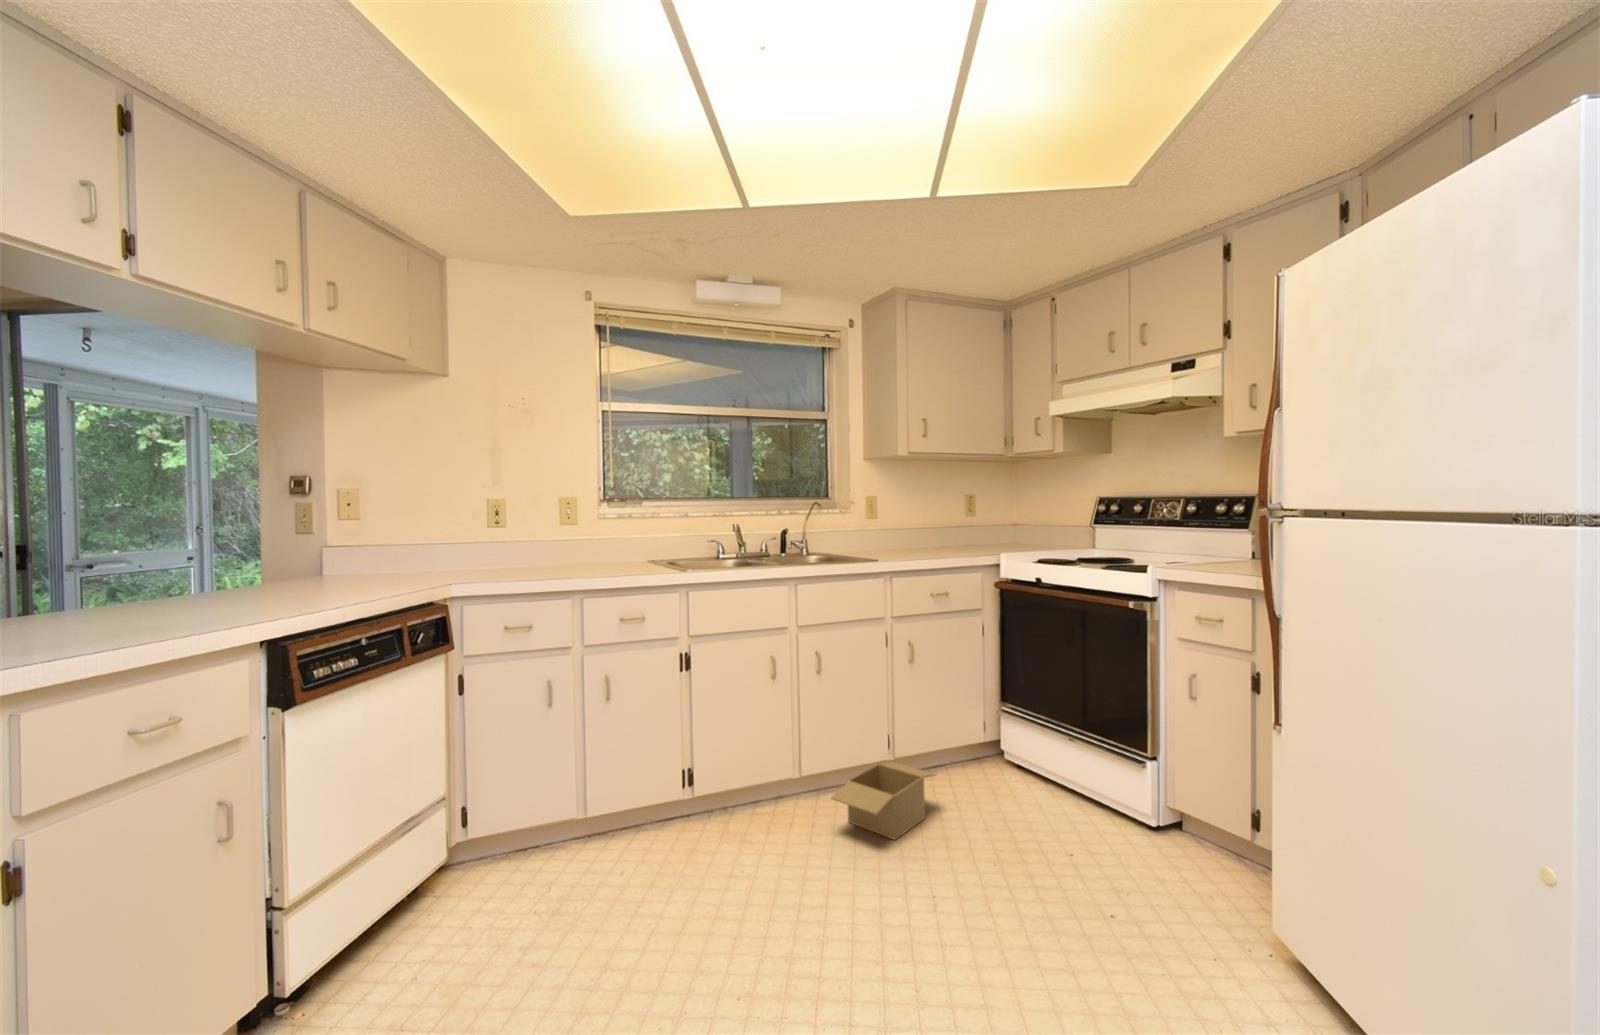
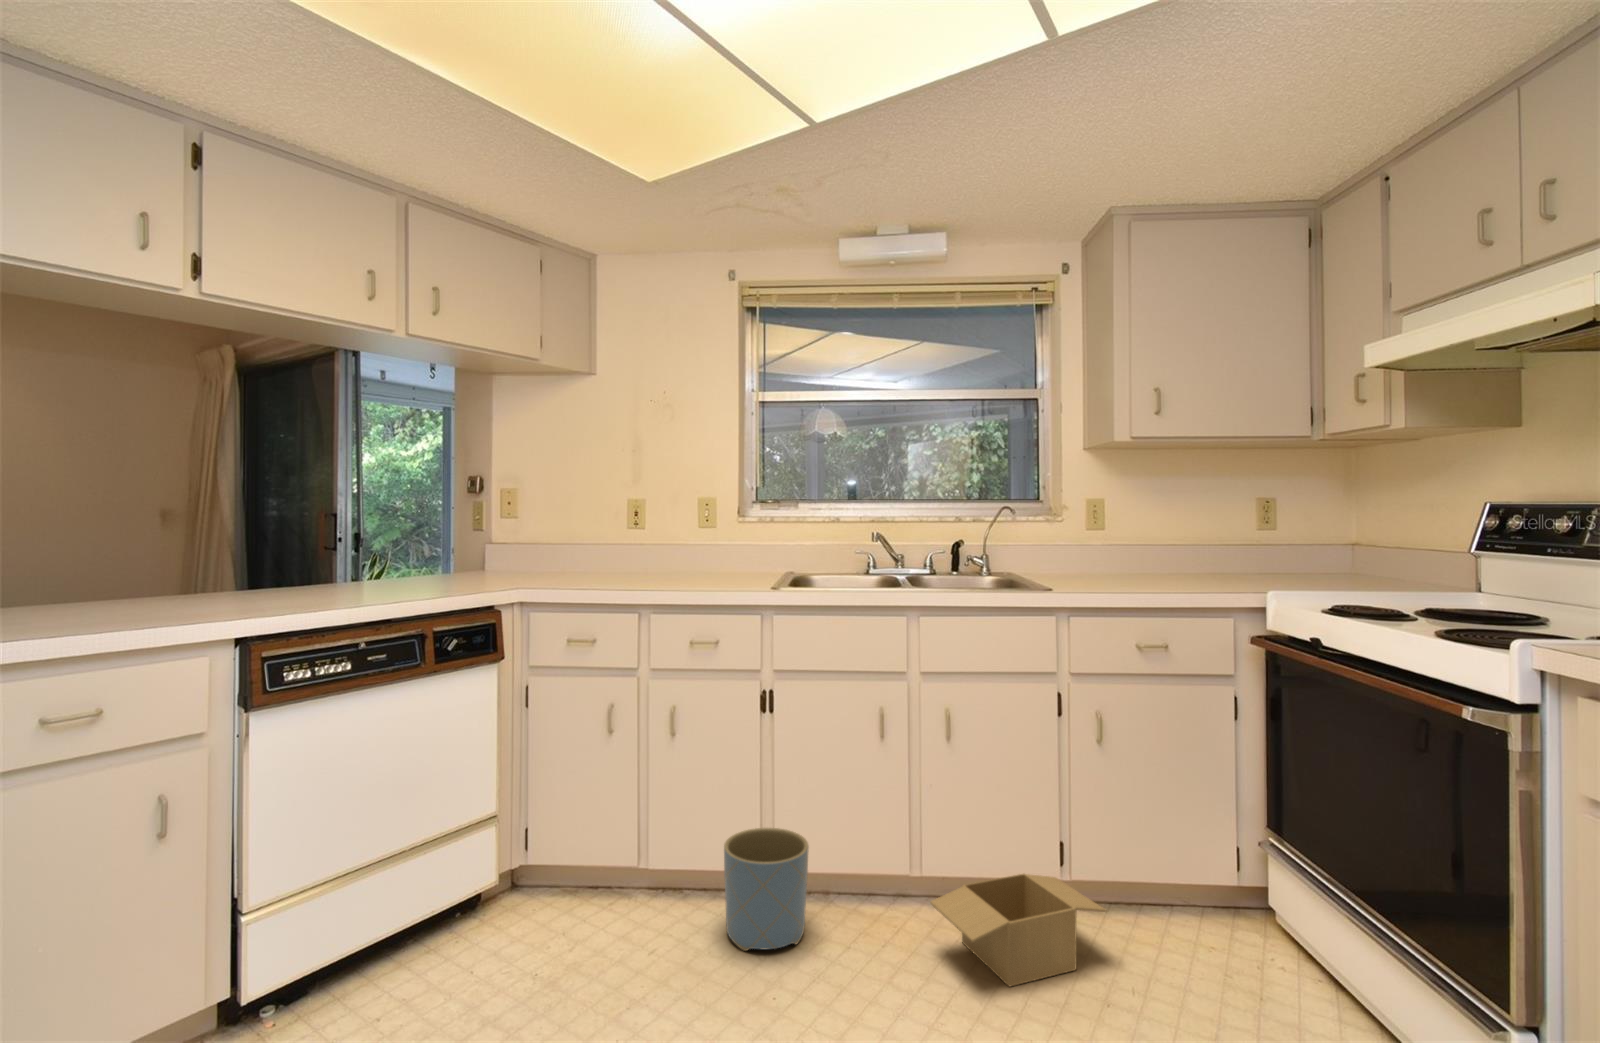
planter: none [671,771,742,874] -> present [724,828,809,951]

